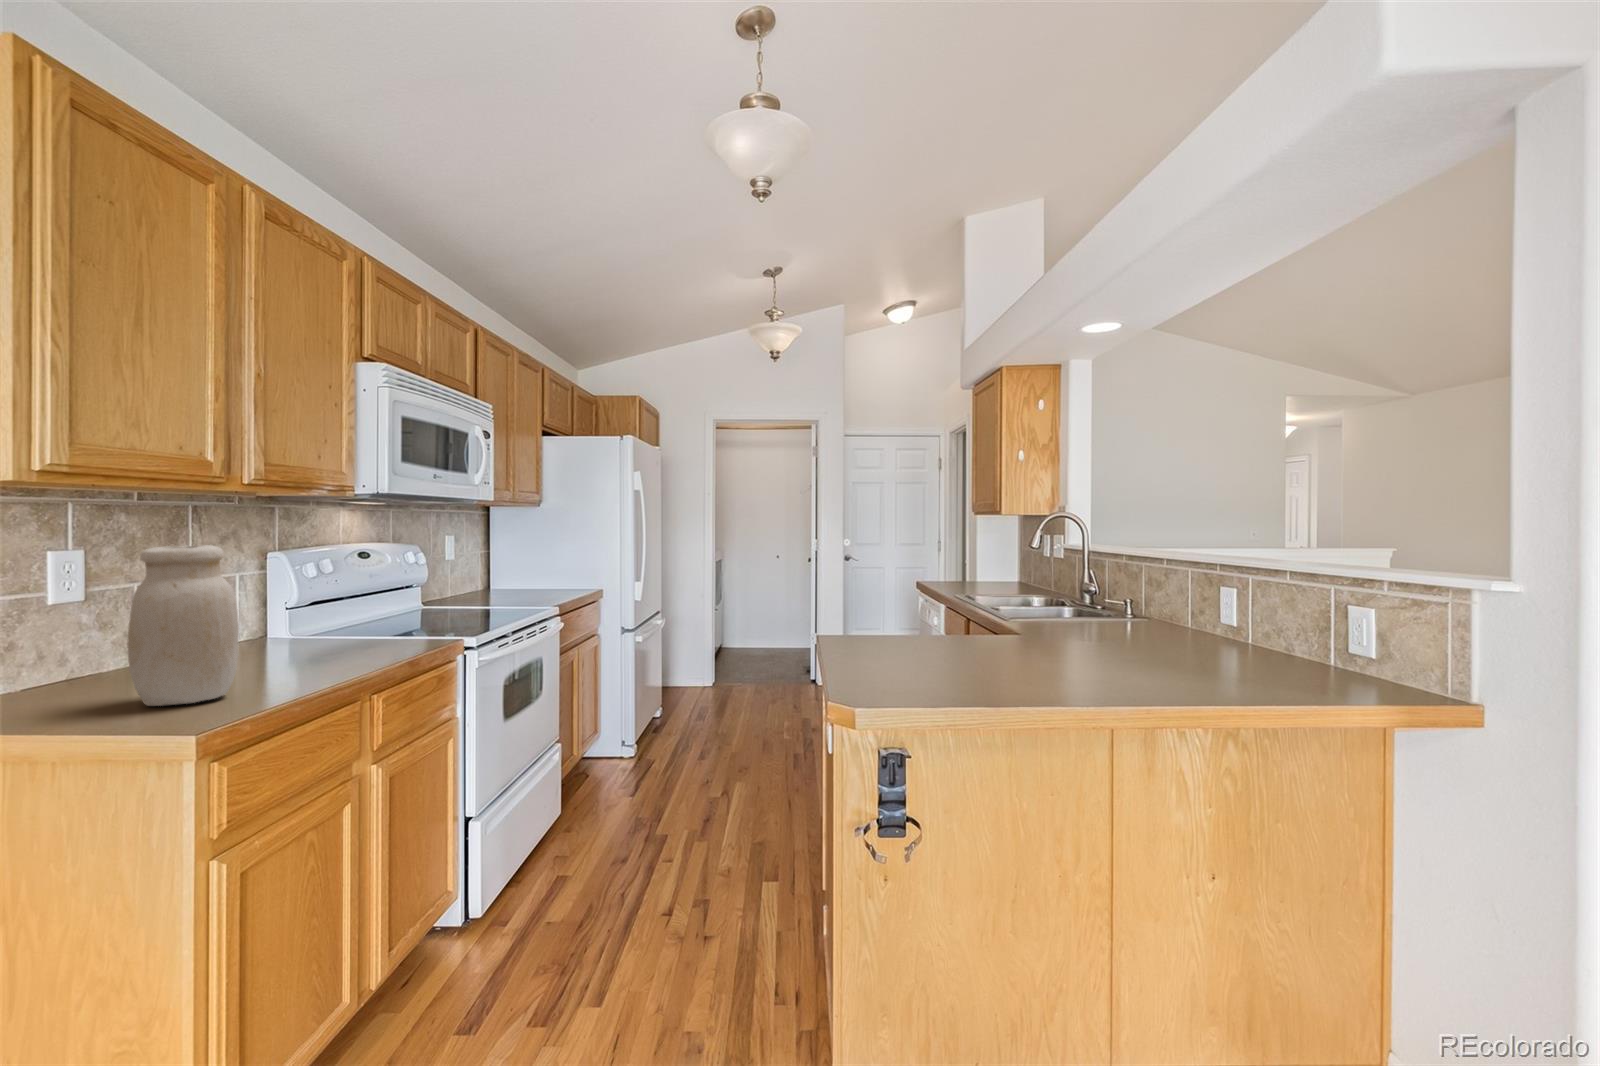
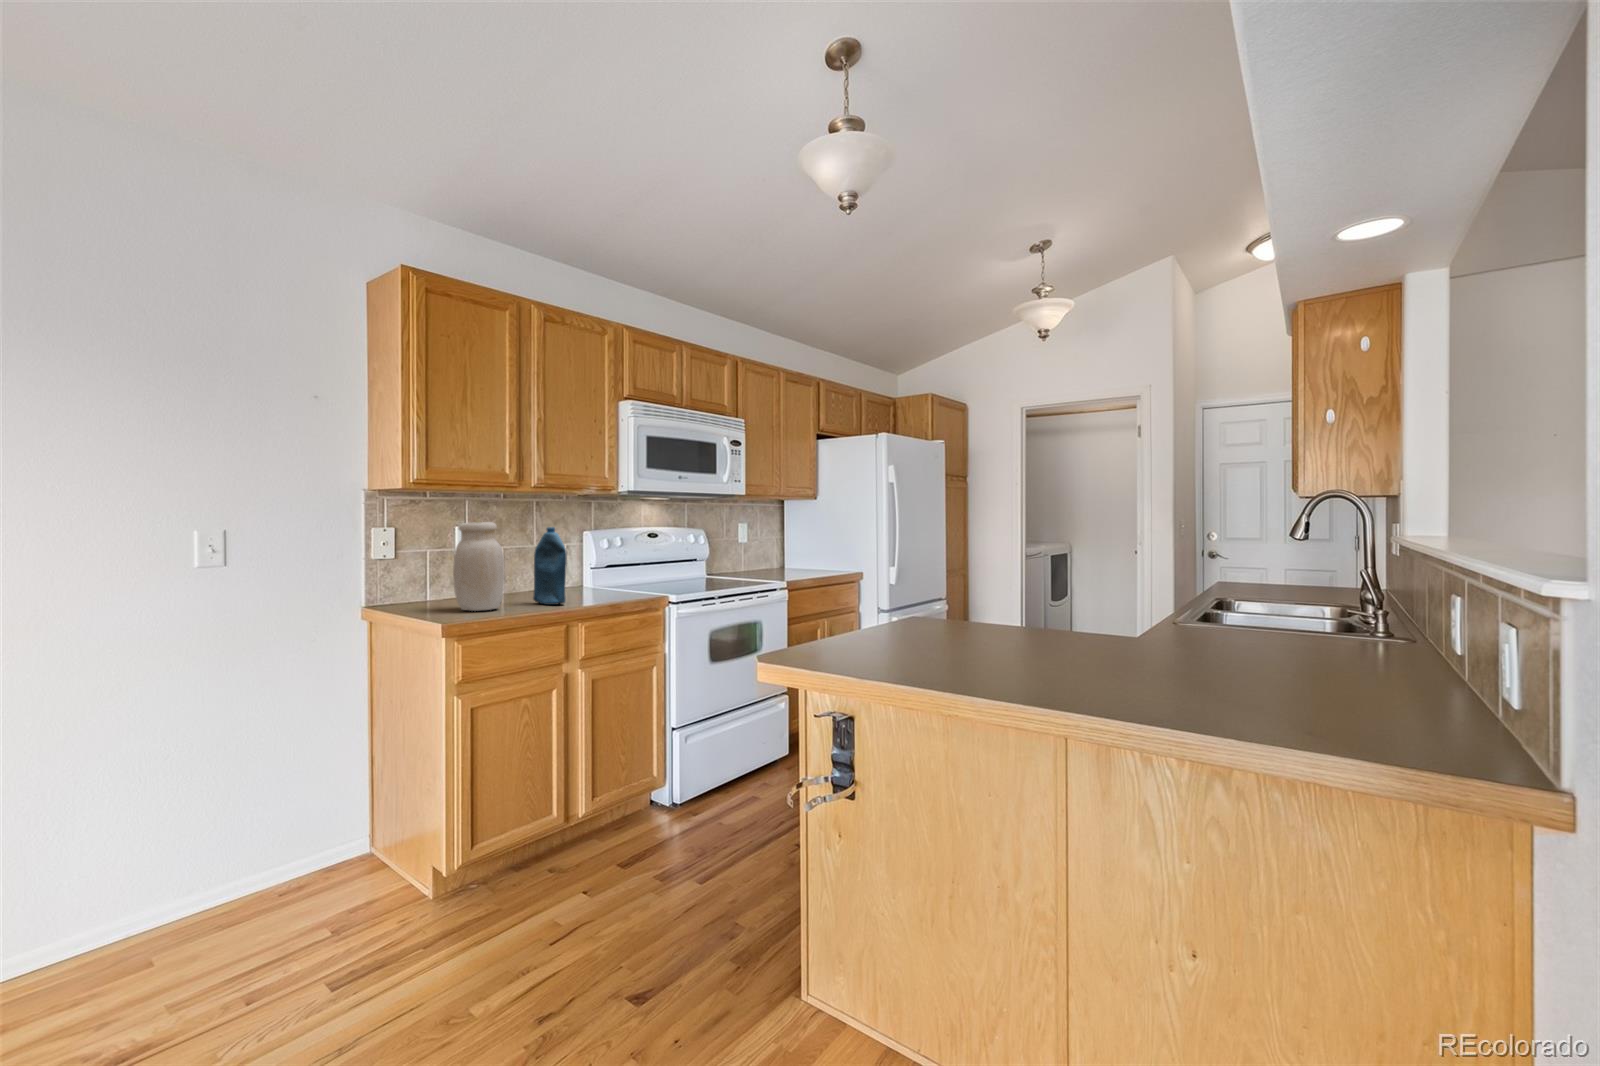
bottle: none [261,551,336,676] -> present [533,527,567,605]

